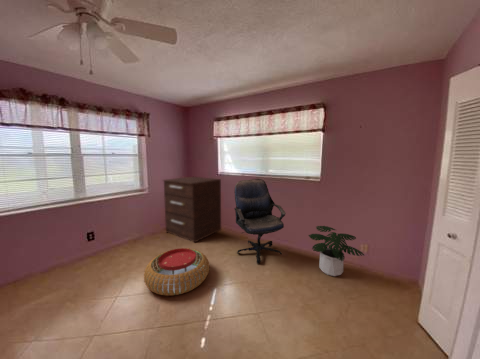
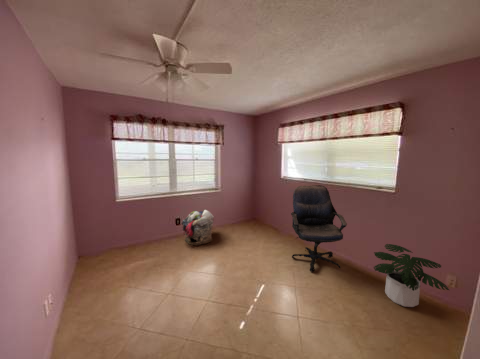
dresser: present [164,177,221,242] -> none [232,180,284,240]
laundry basket: none [98,216,145,263] -> present [182,210,214,245]
pouf: present [144,248,209,296] -> none [208,242,261,281]

